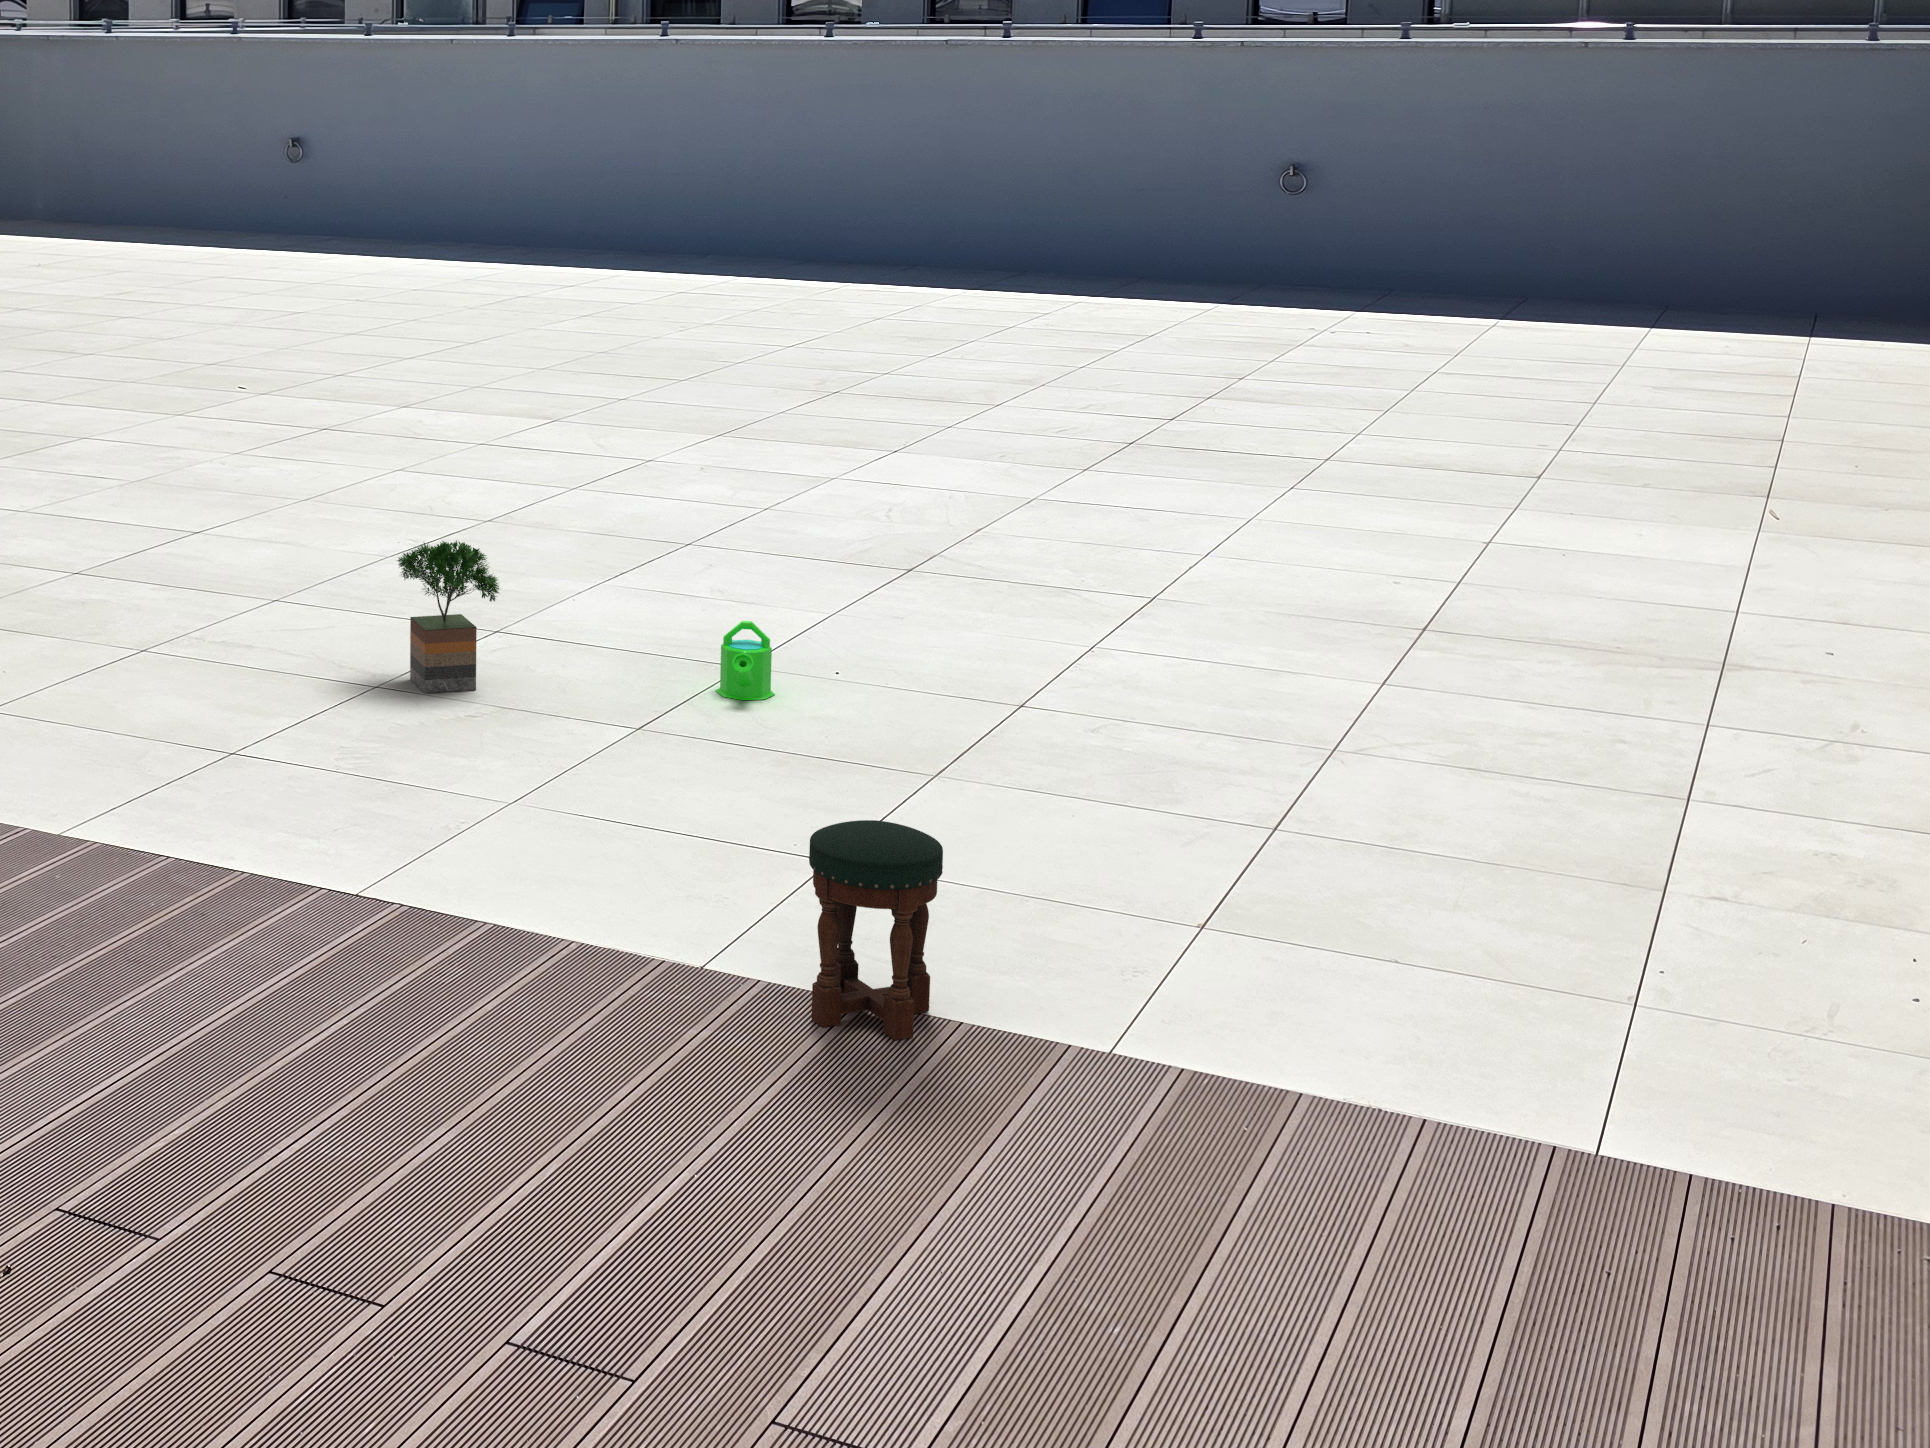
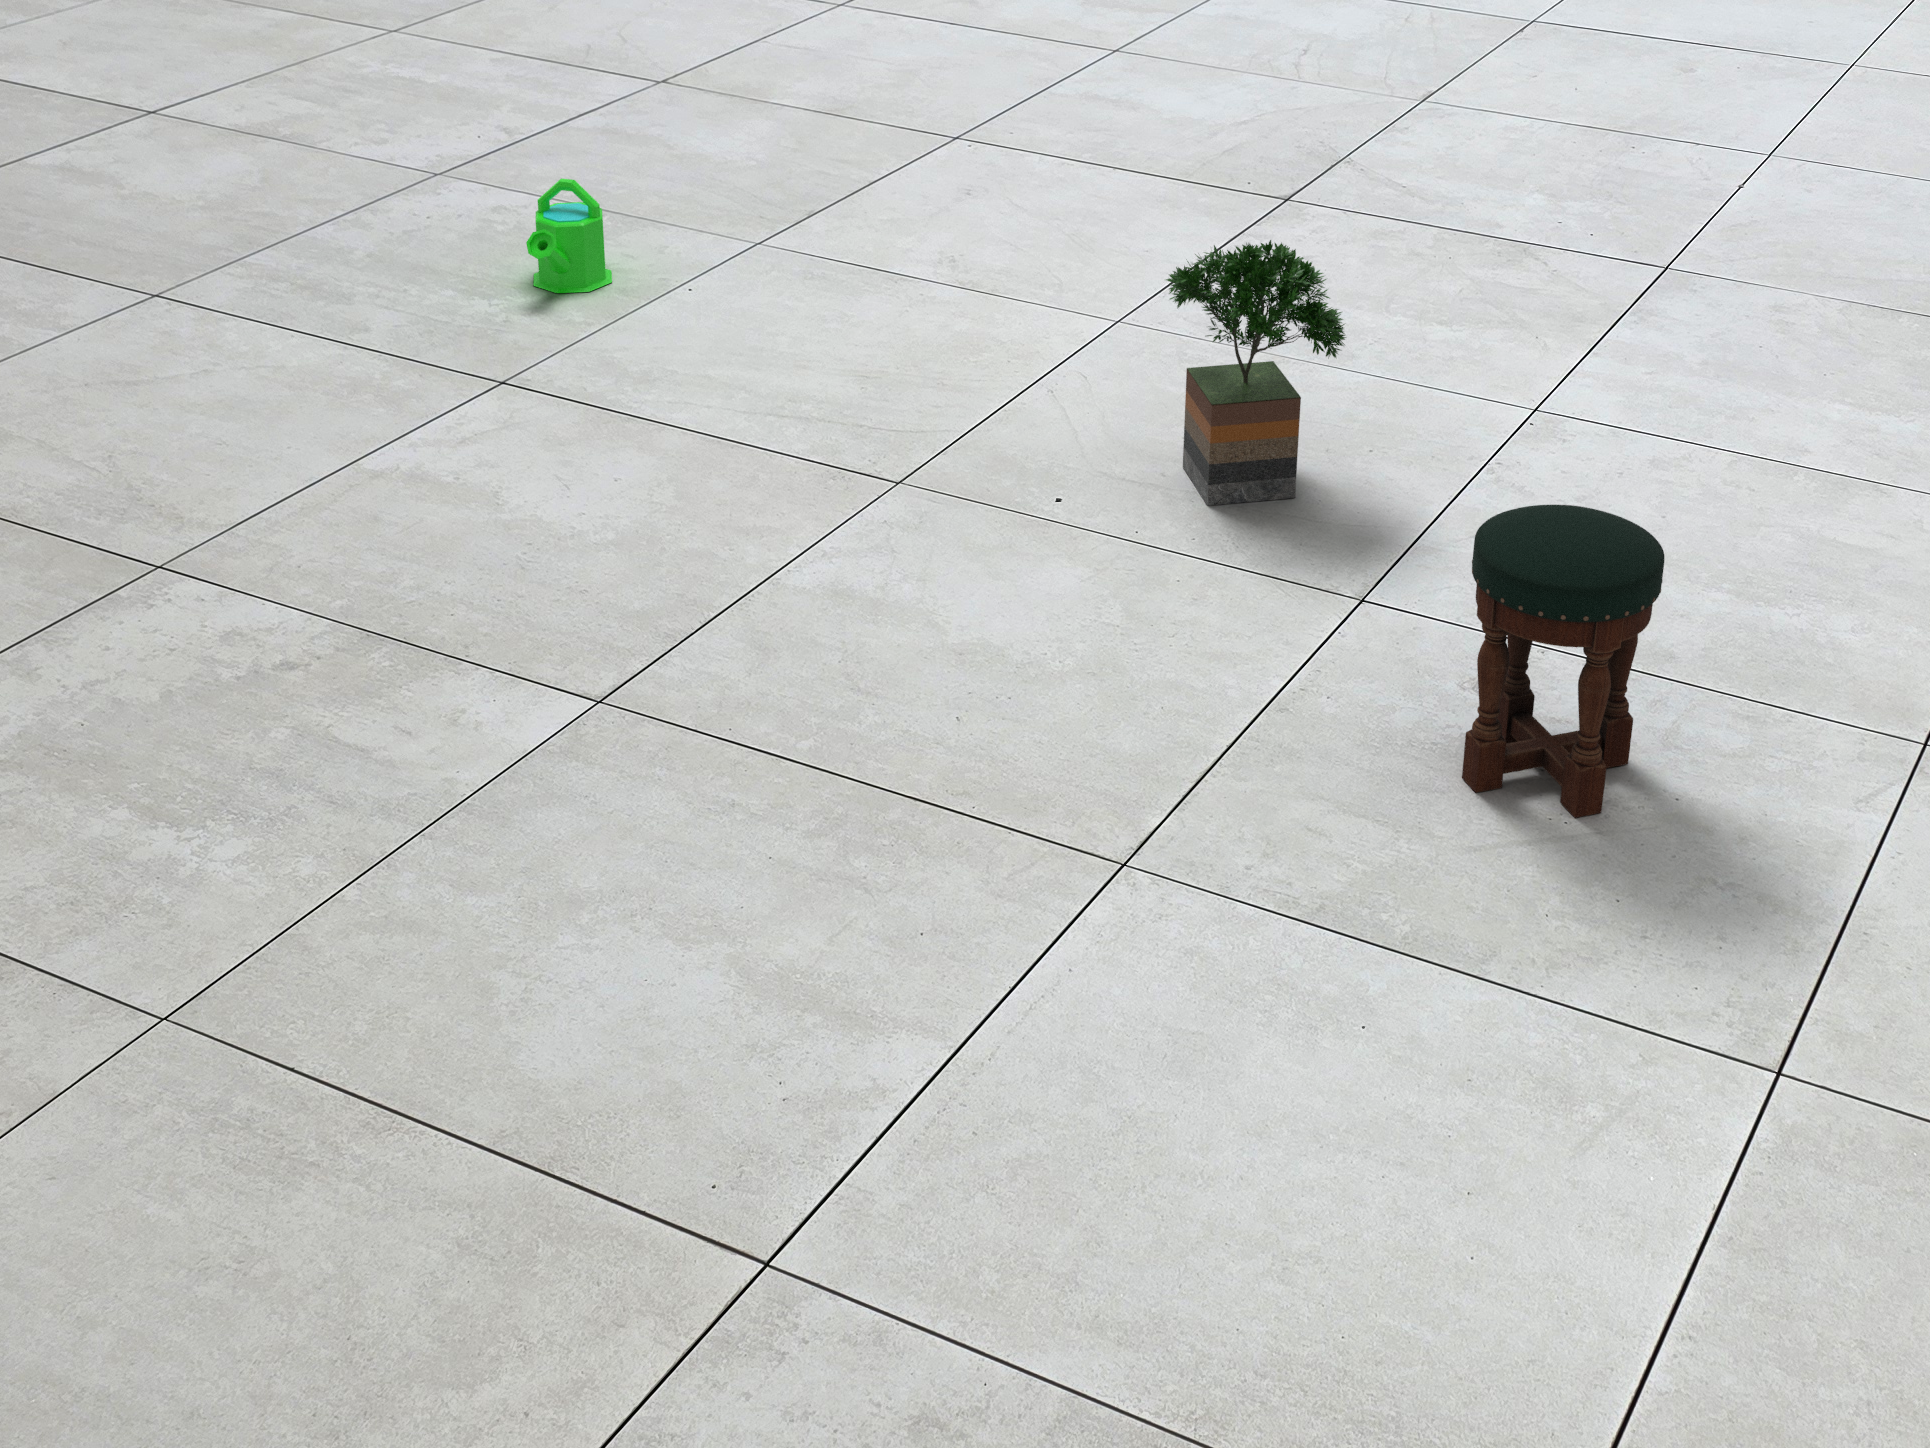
potted tree: present [397,540,499,693] -> present [1166,240,1346,506]
stool: present [809,820,943,1040] -> present [1462,505,1664,818]

